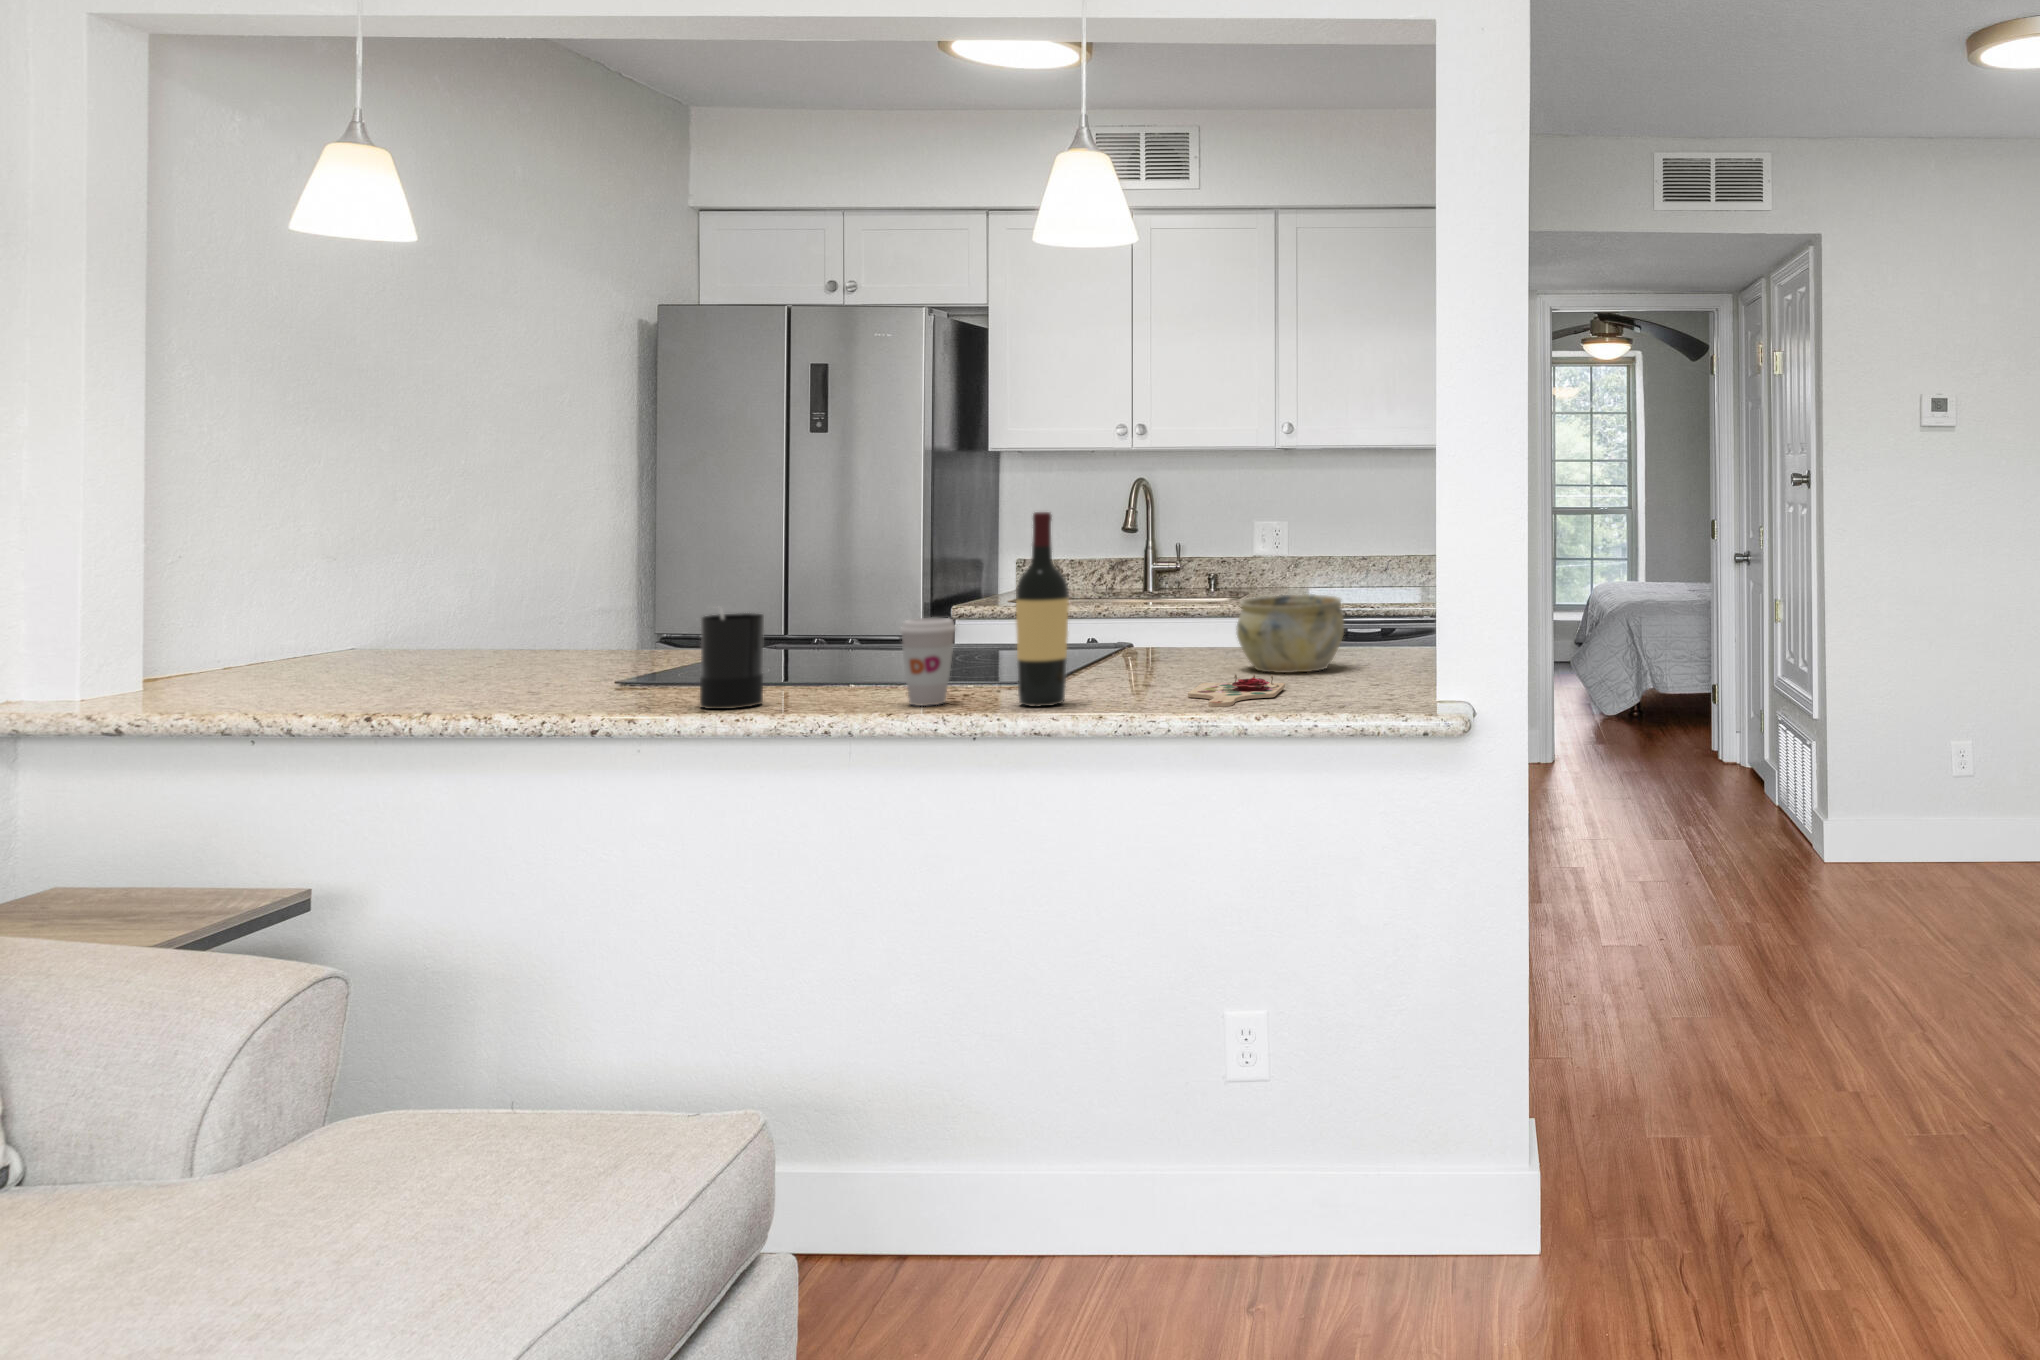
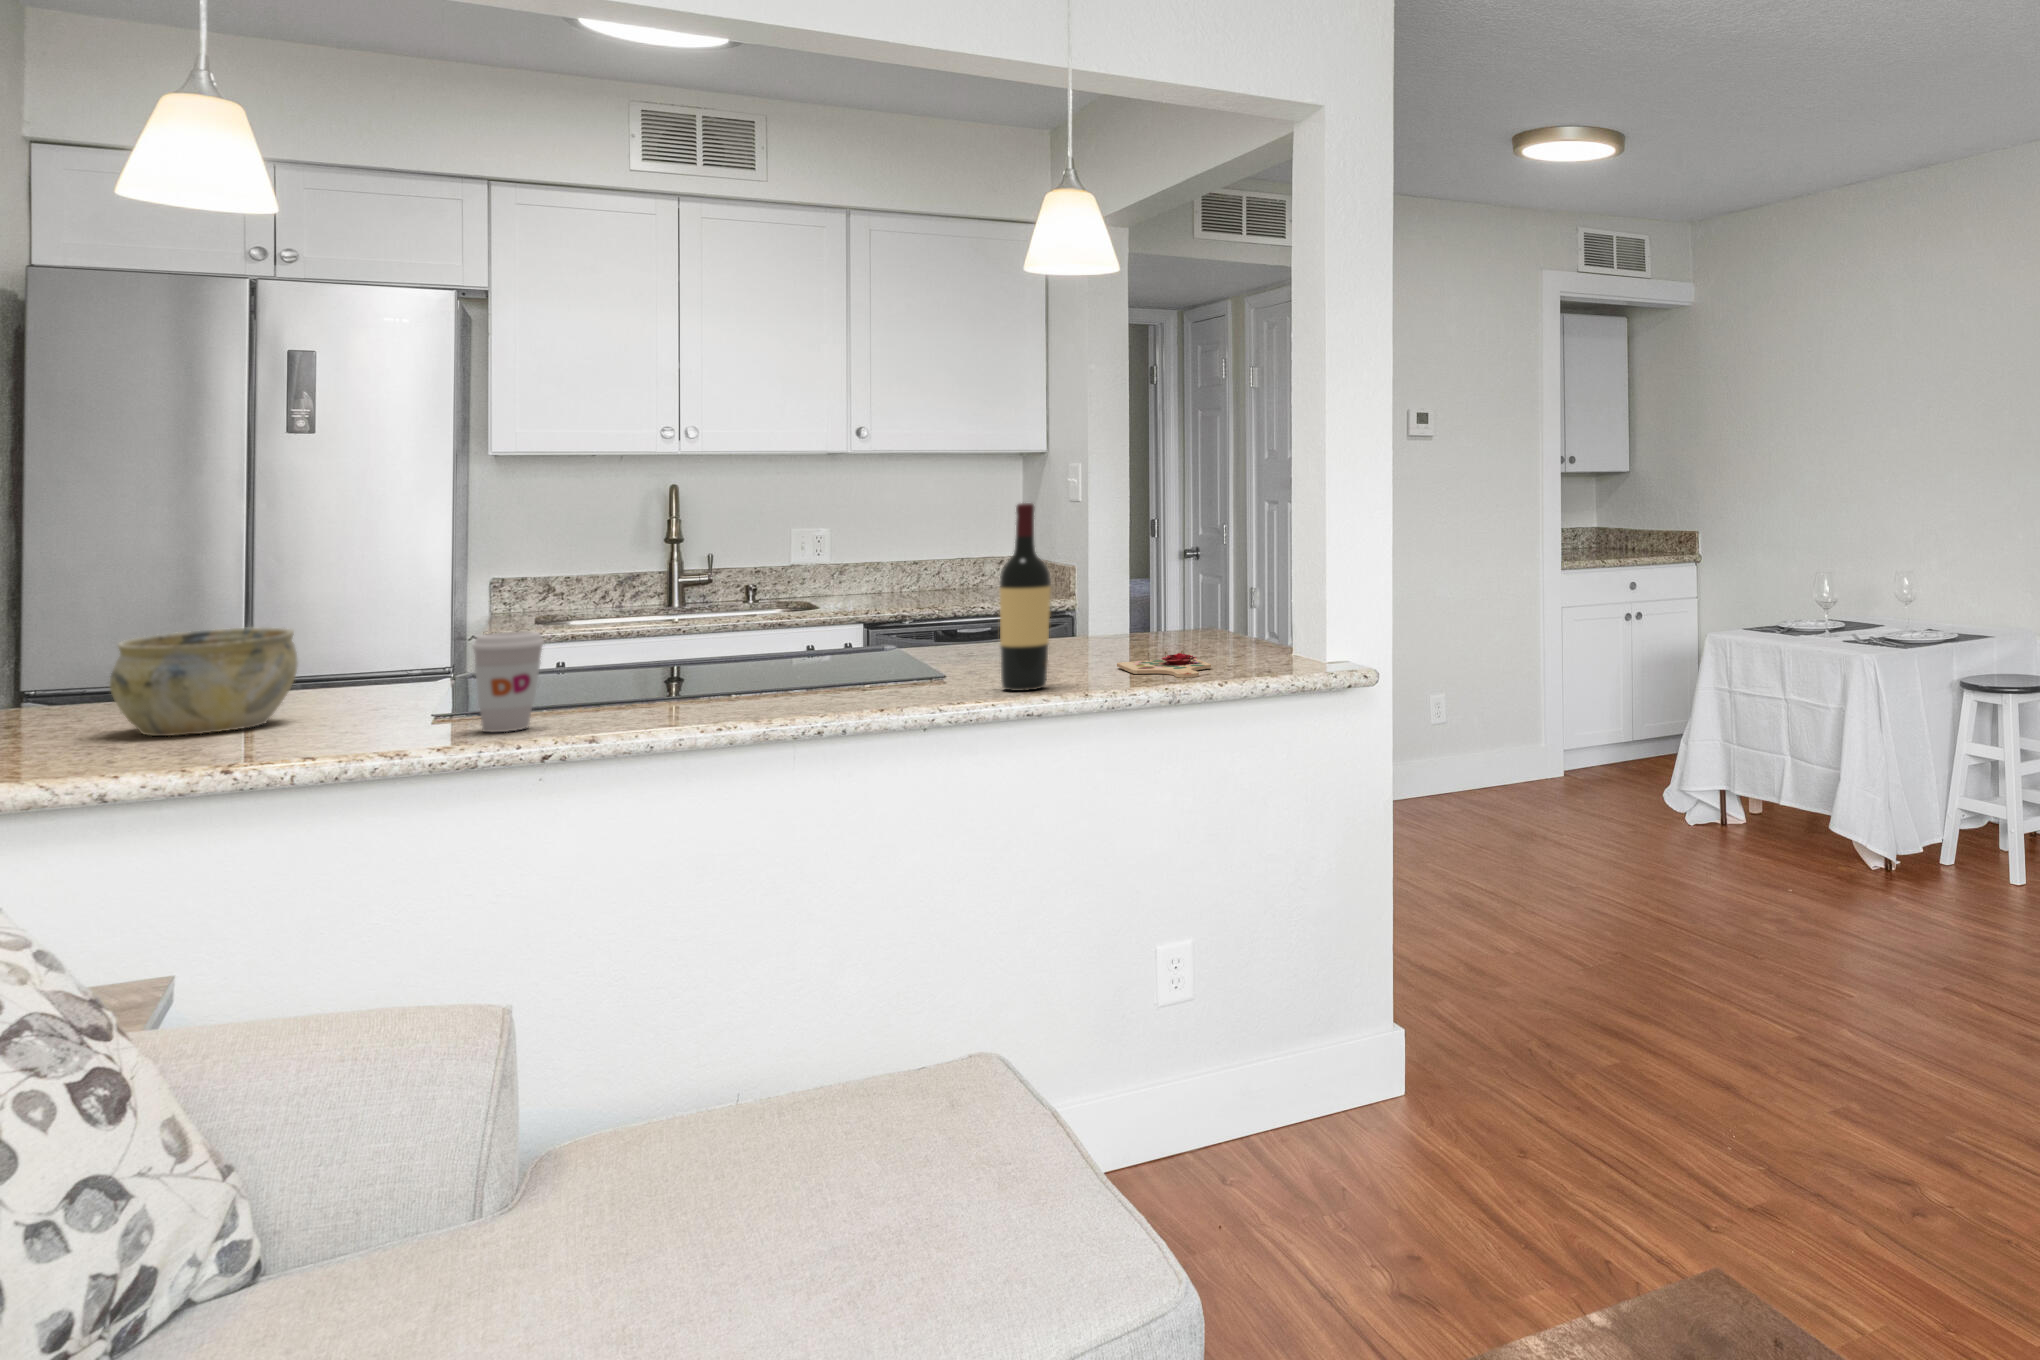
ceramic bowl: present [1236,594,1344,673] -> present [110,627,298,736]
candle: present [700,606,764,709] -> none [660,611,734,720]
coffee cup: present [900,618,956,706] -> present [473,631,544,732]

